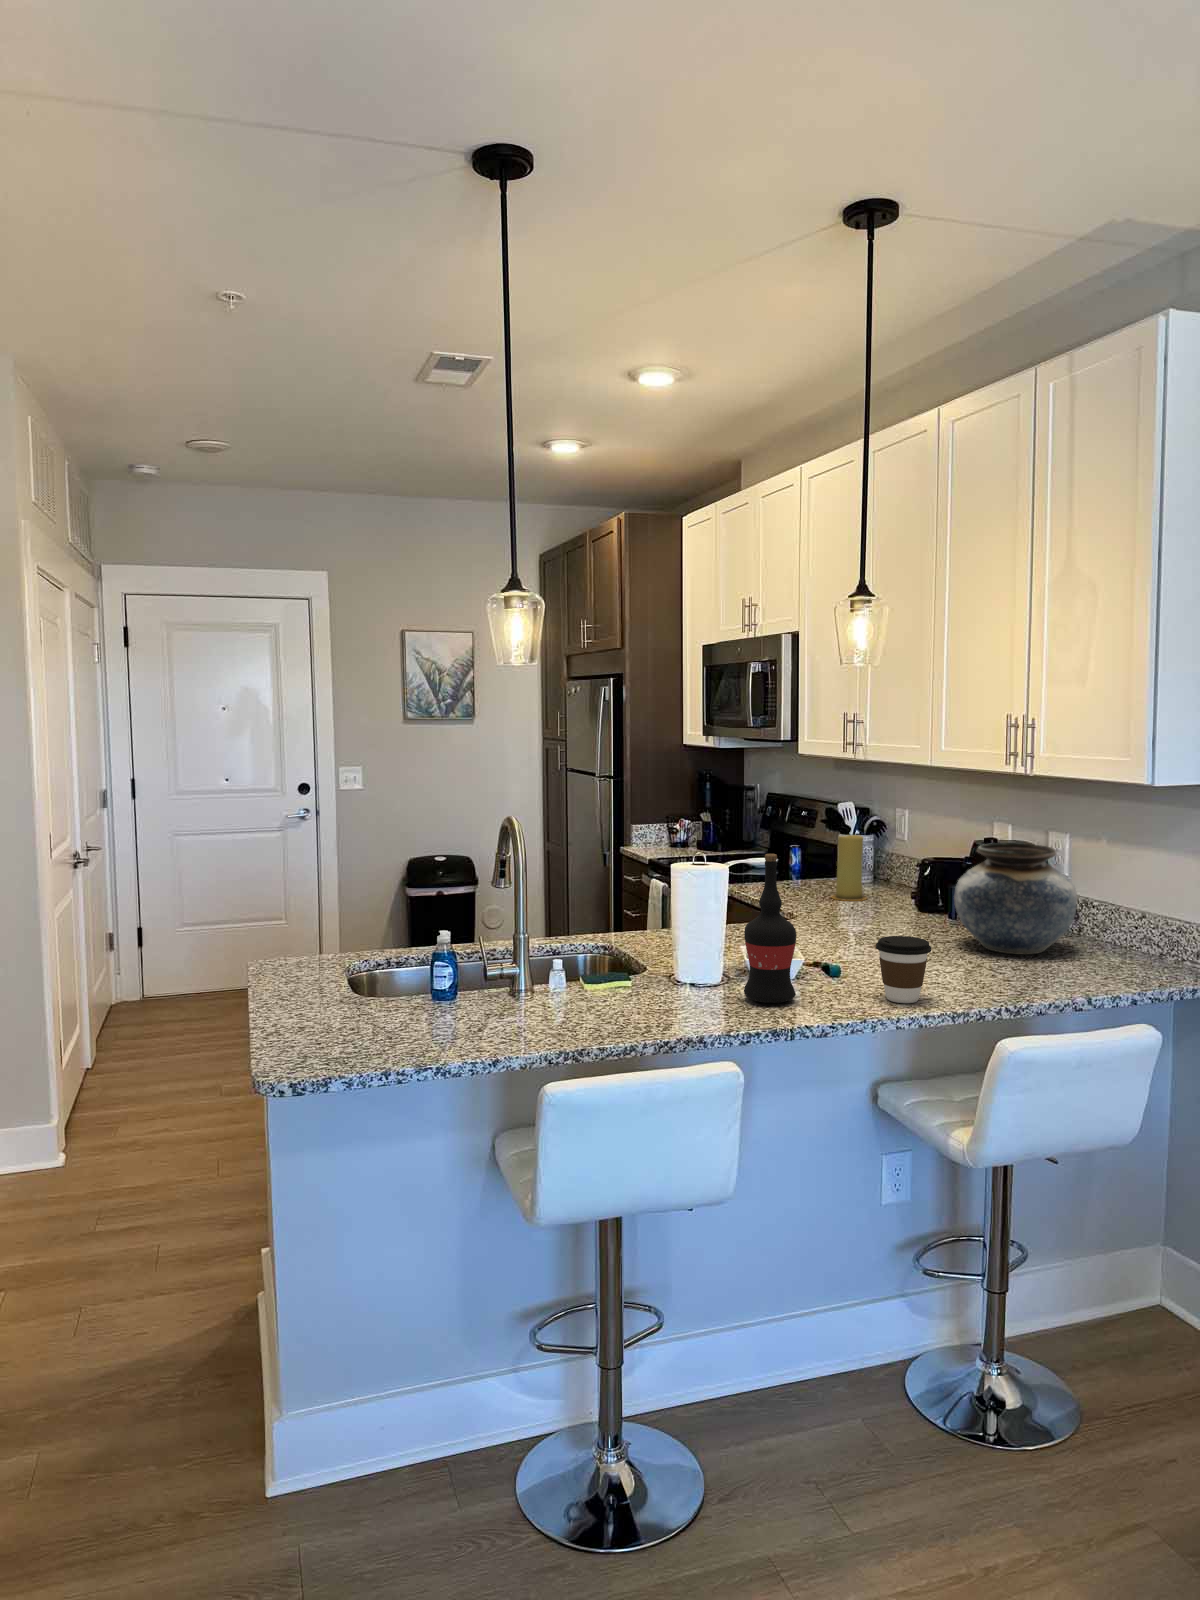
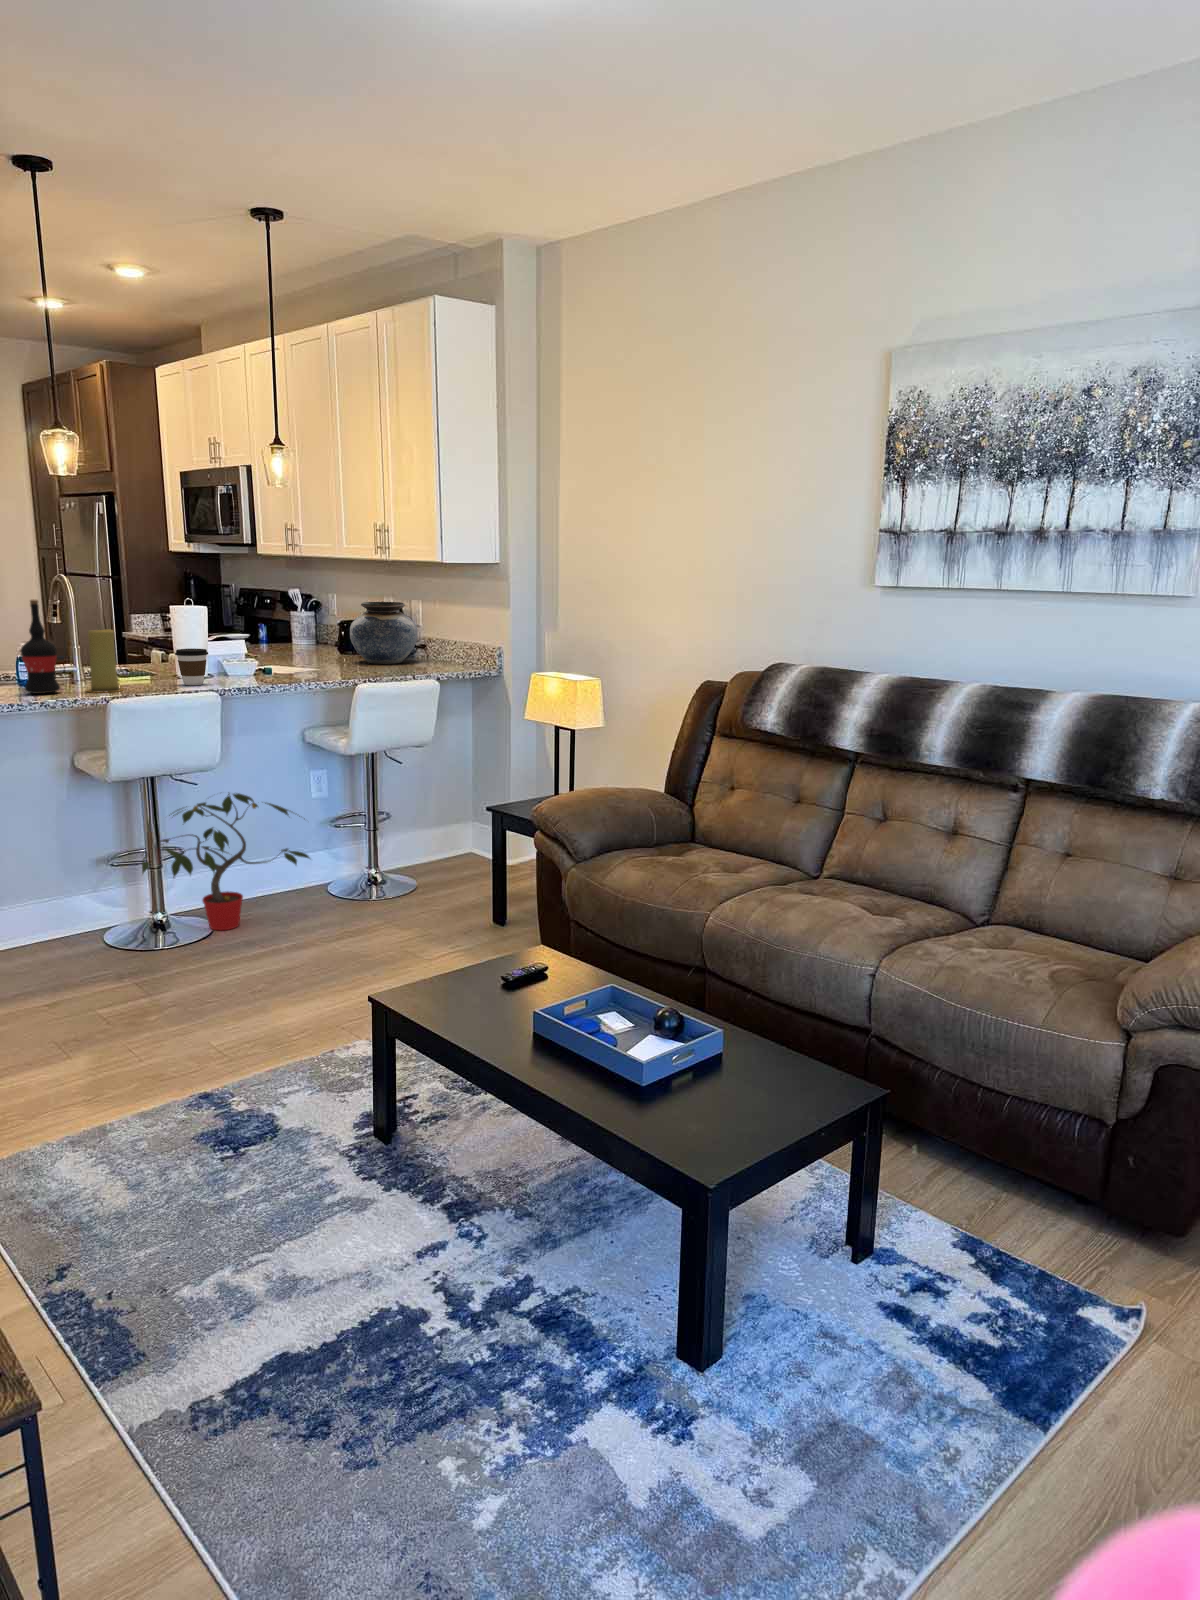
candle: present [831,835,867,901] -> present [87,630,123,693]
wine bottle: present [744,854,797,1003] -> present [21,599,60,694]
coffee cup: present [876,936,931,1003] -> present [175,648,208,685]
potted plant: none [579,1203,898,1476] -> present [142,793,310,930]

